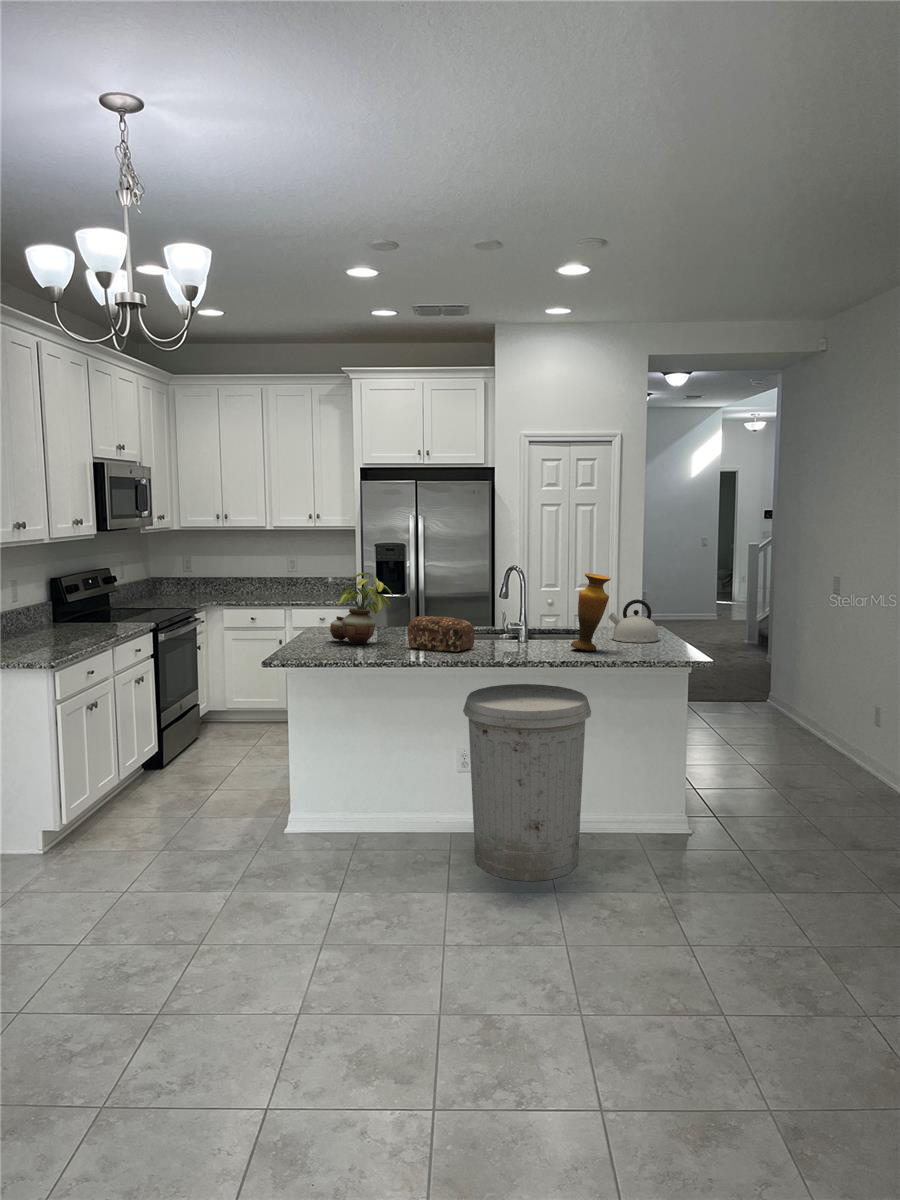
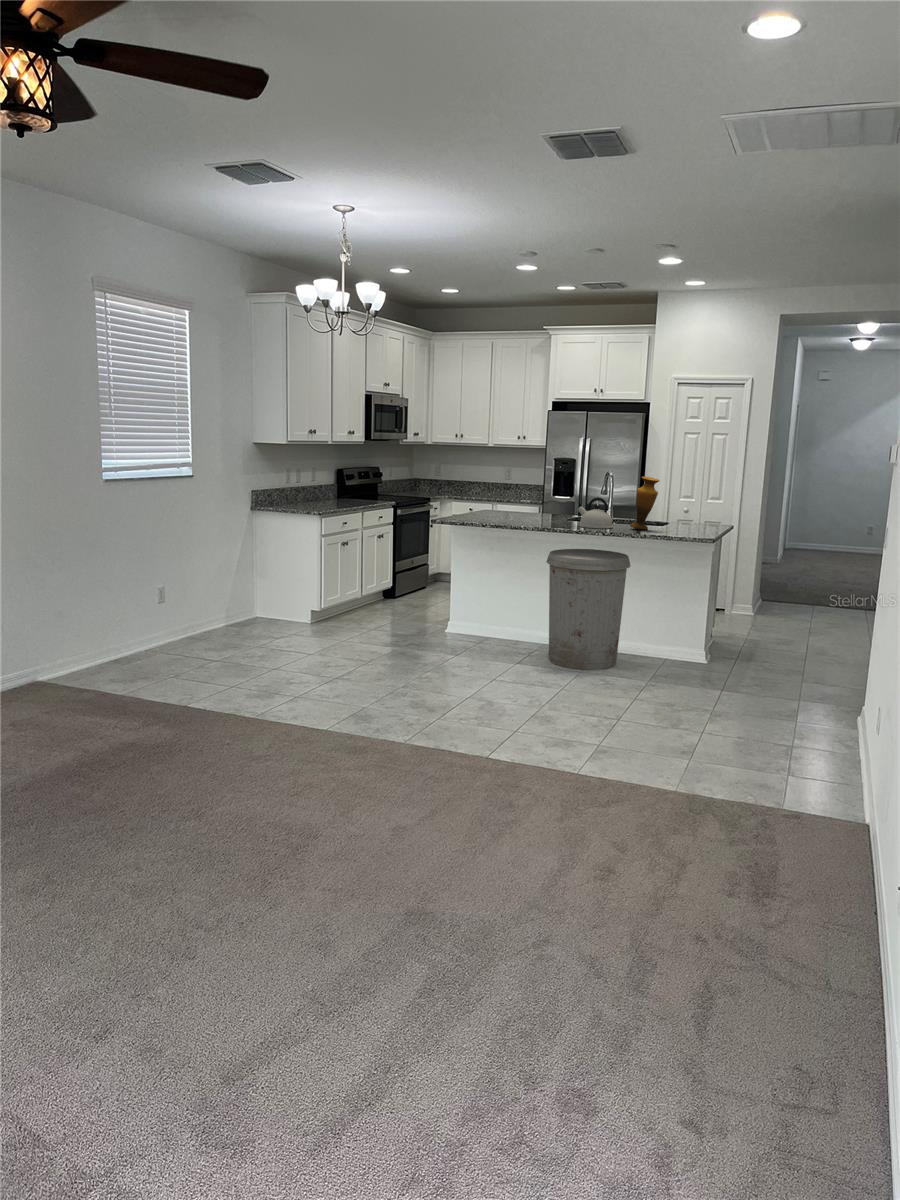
potted plant: present [330,572,393,644] -> none [486,470,525,517]
kettle: present [608,599,659,643] -> present [578,498,613,529]
bread loaf: present [407,616,474,652] -> none [527,500,569,523]

